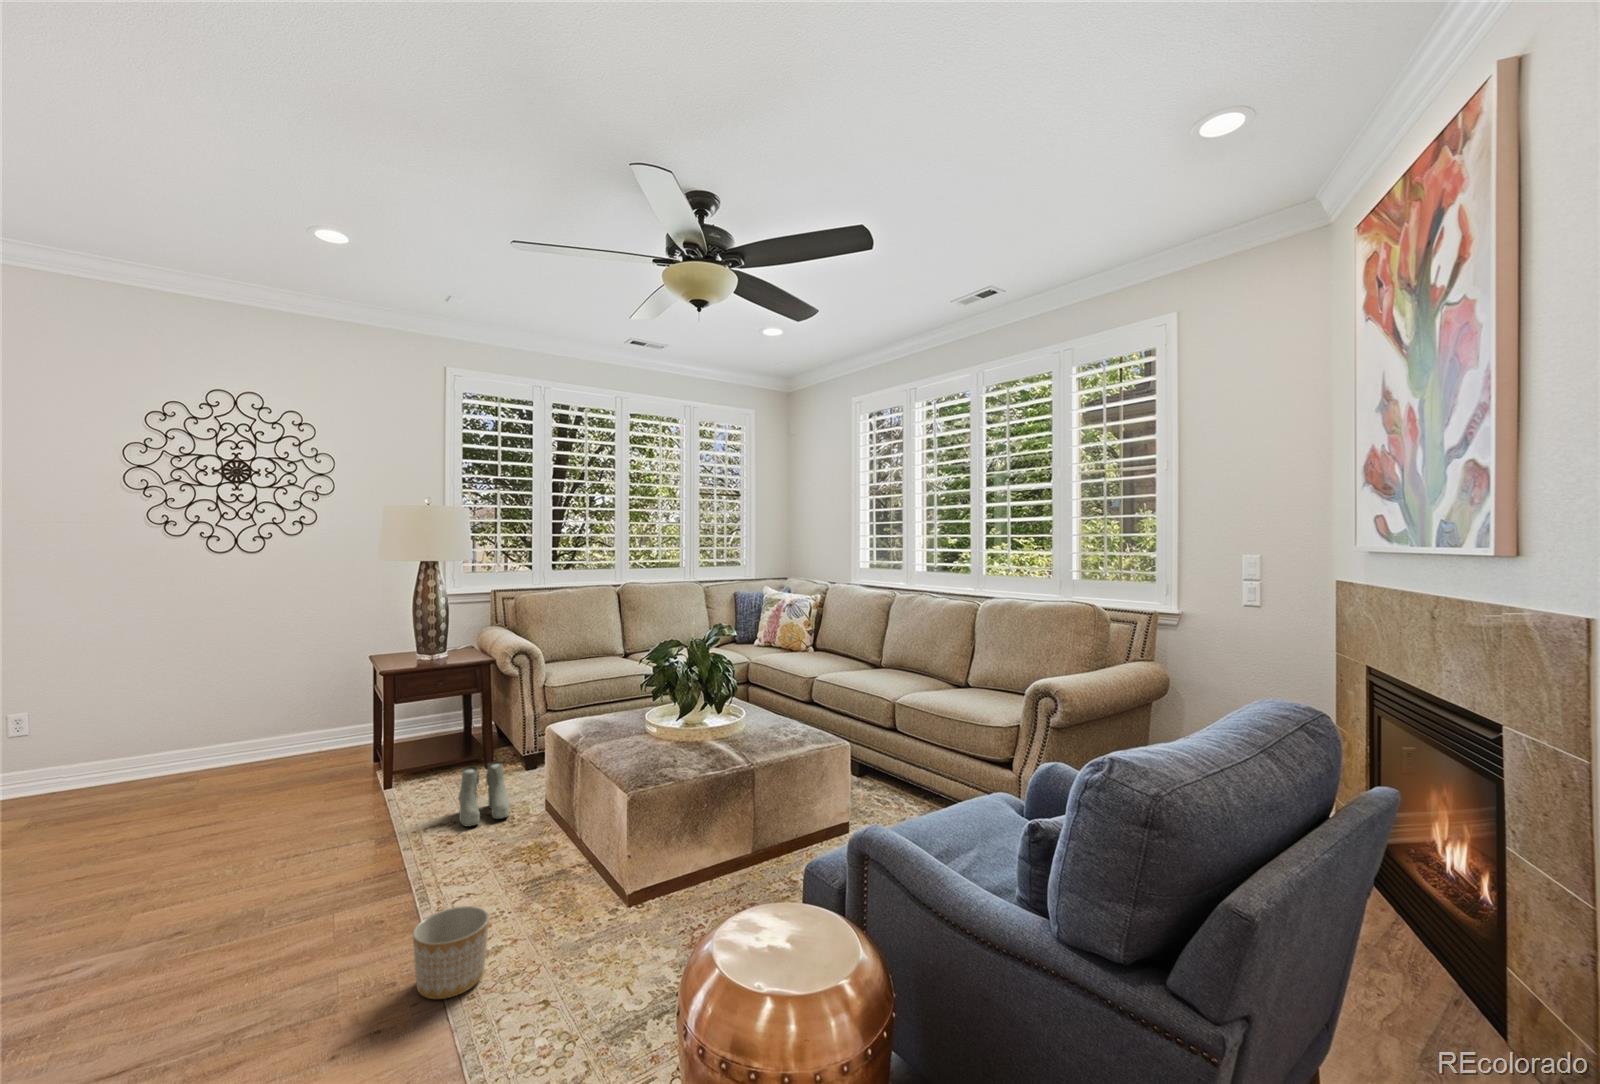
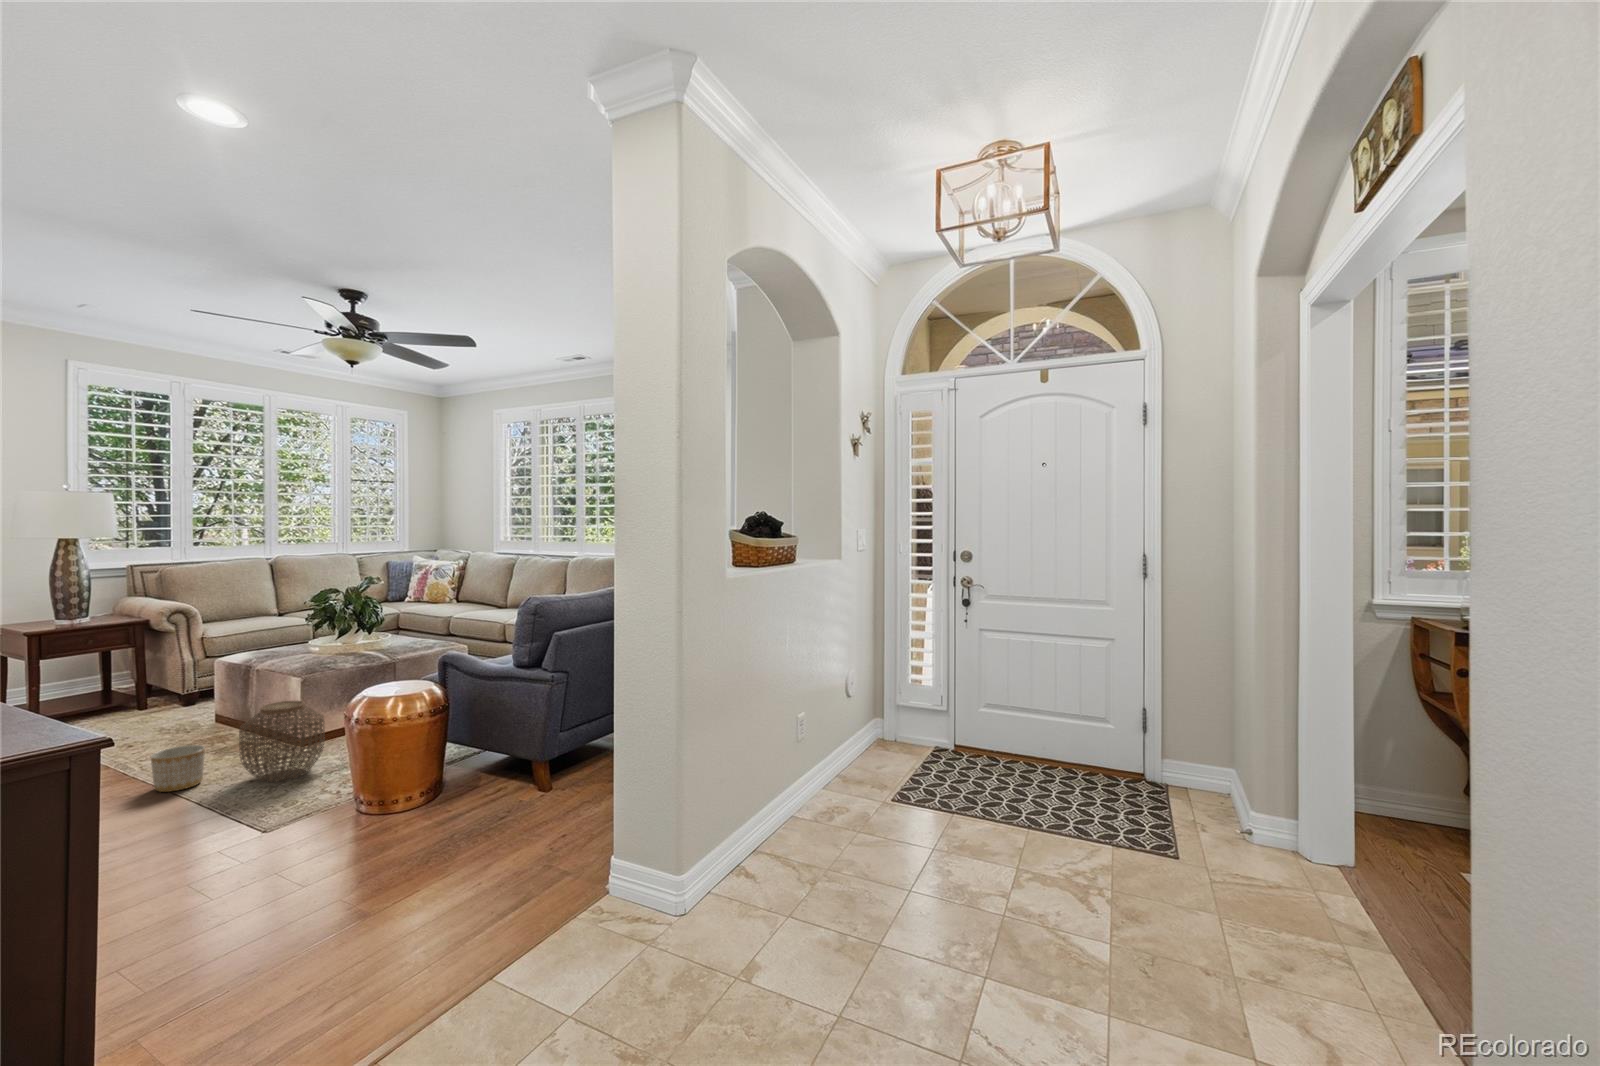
boots: present [459,762,509,826] -> none [135,691,185,736]
woven basket: none [528,855,655,1016] -> present [239,701,325,782]

